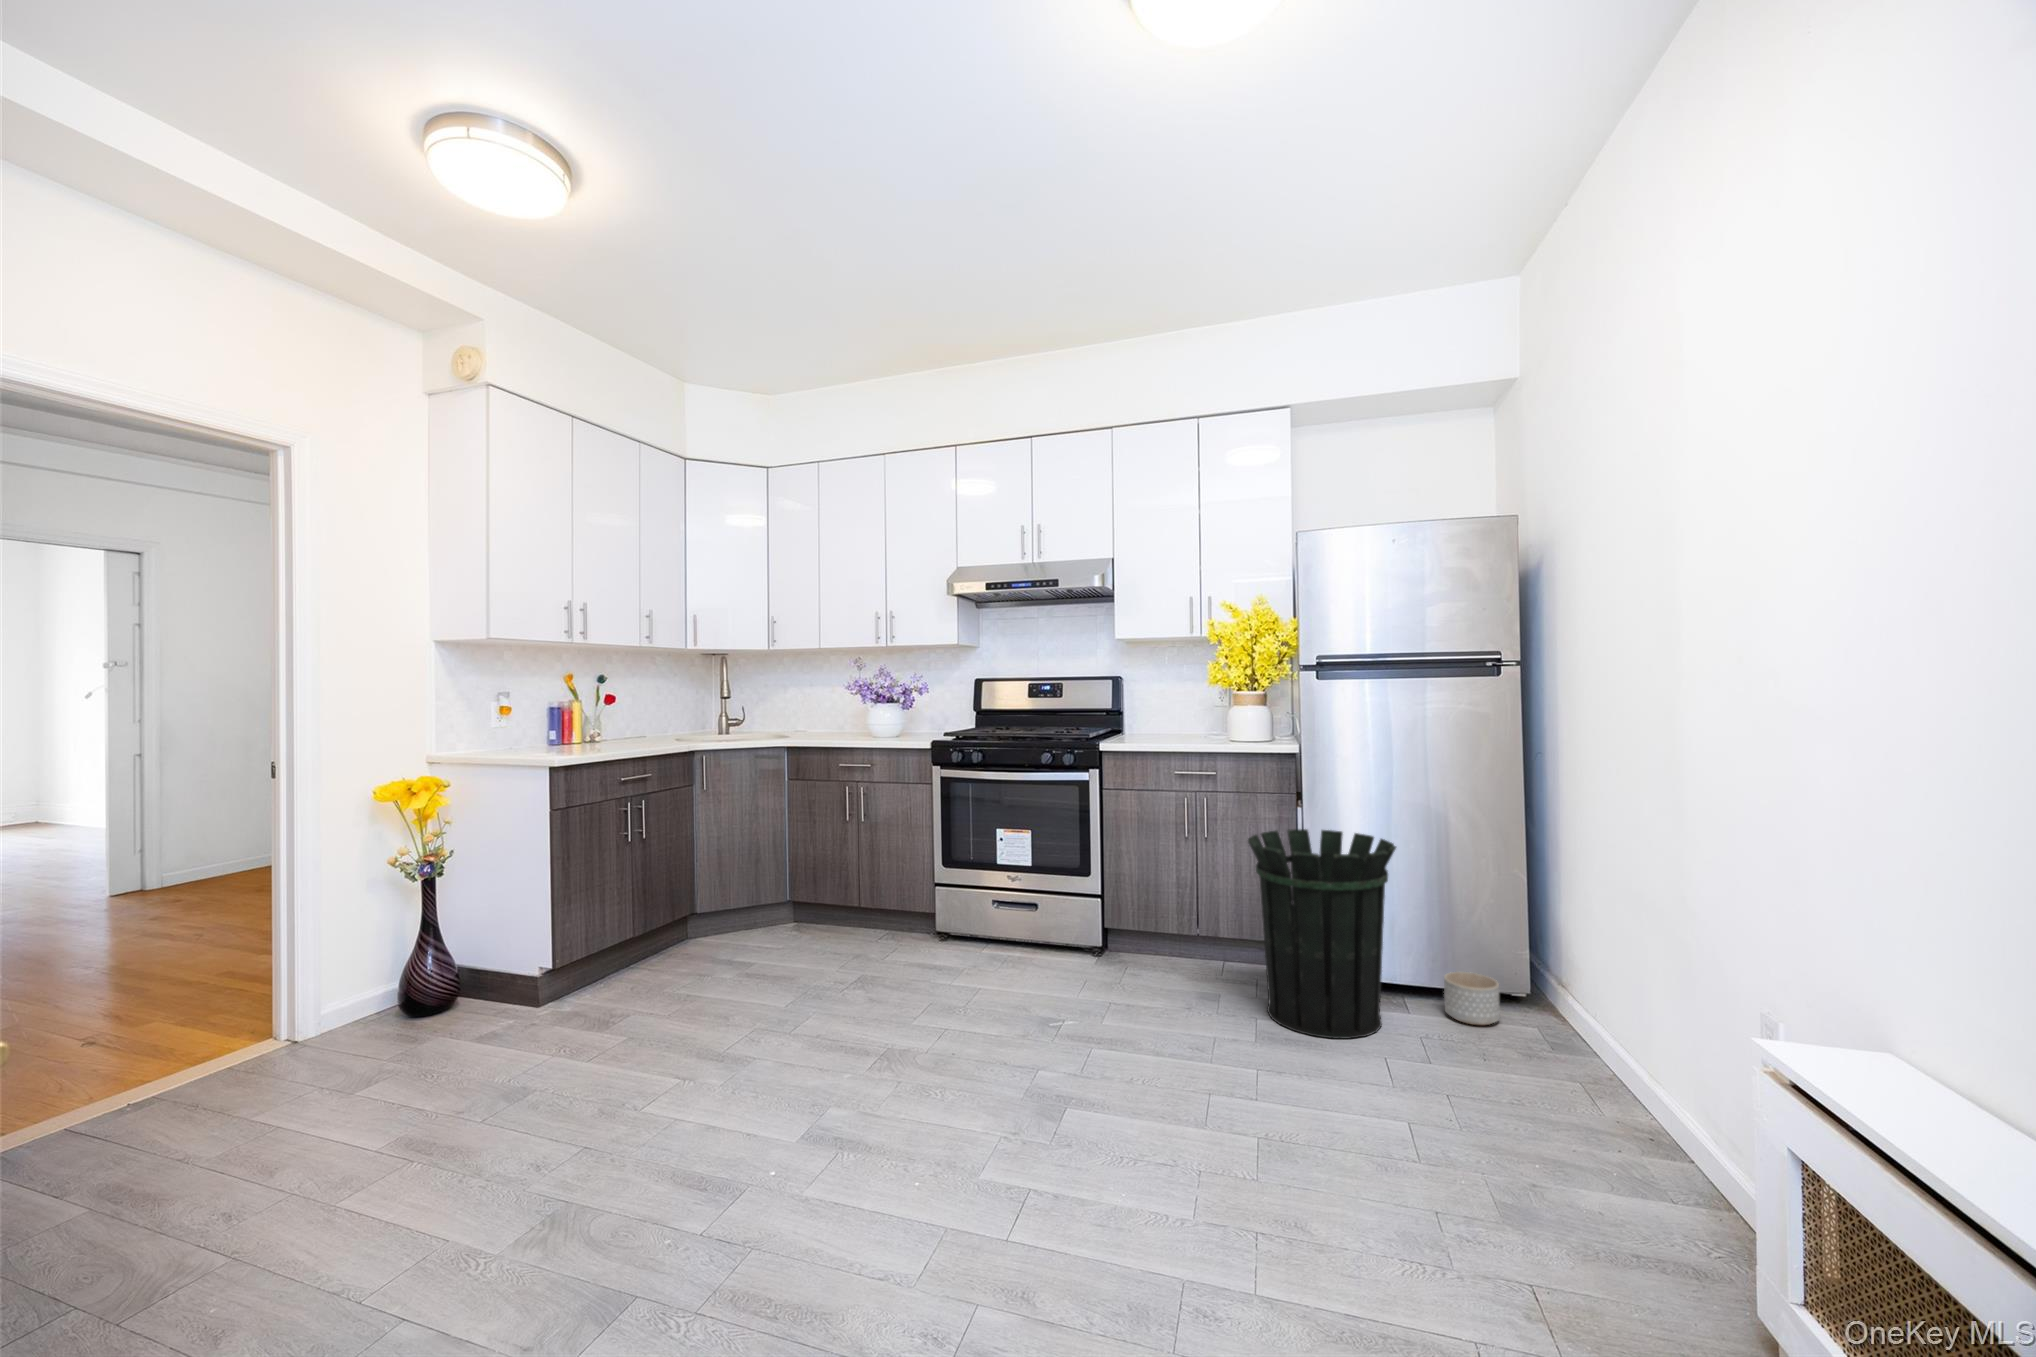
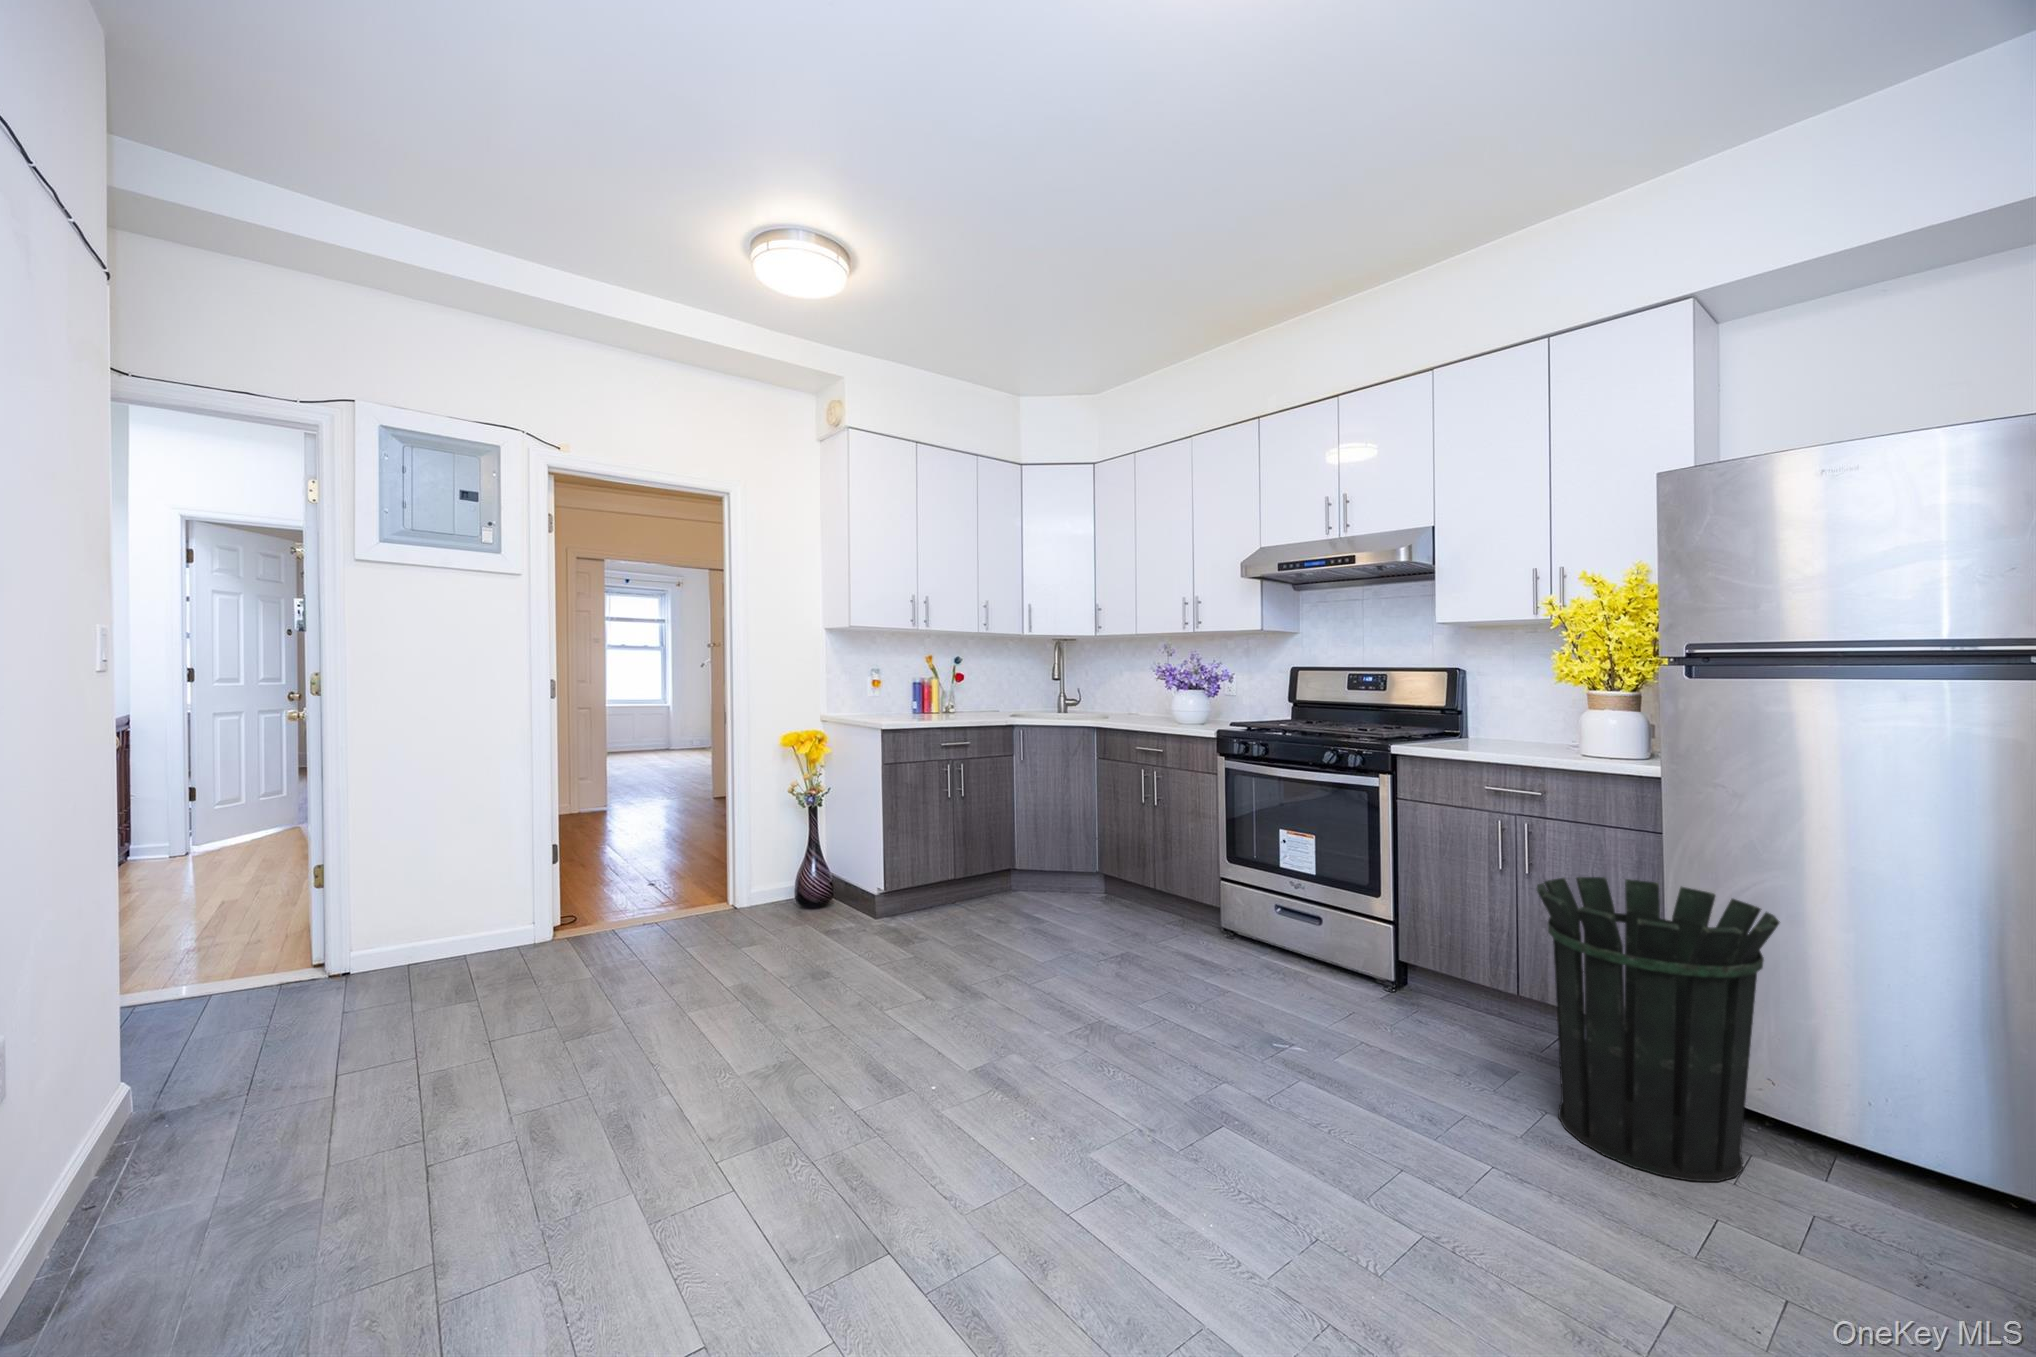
planter: present [1444,972,1500,1025] -> none [1879,1137,1993,1237]

